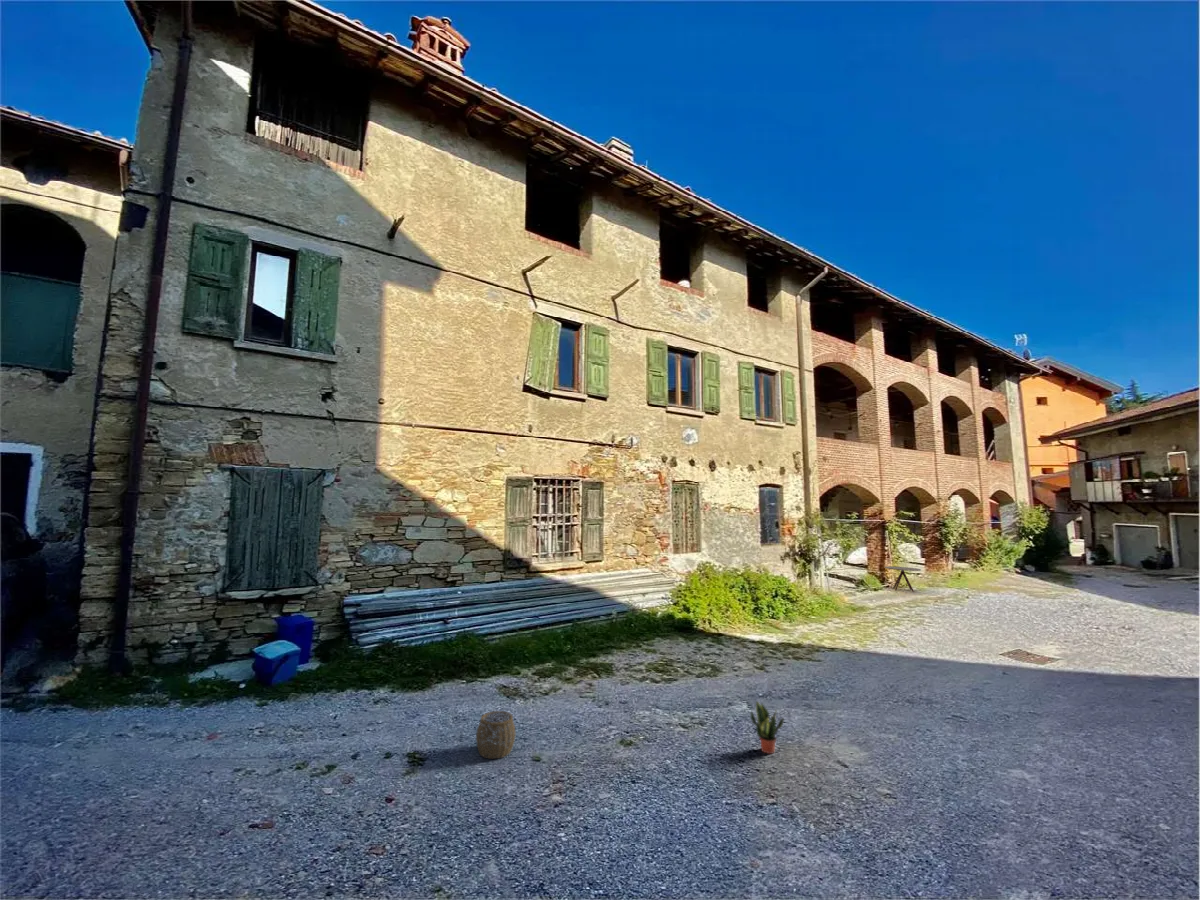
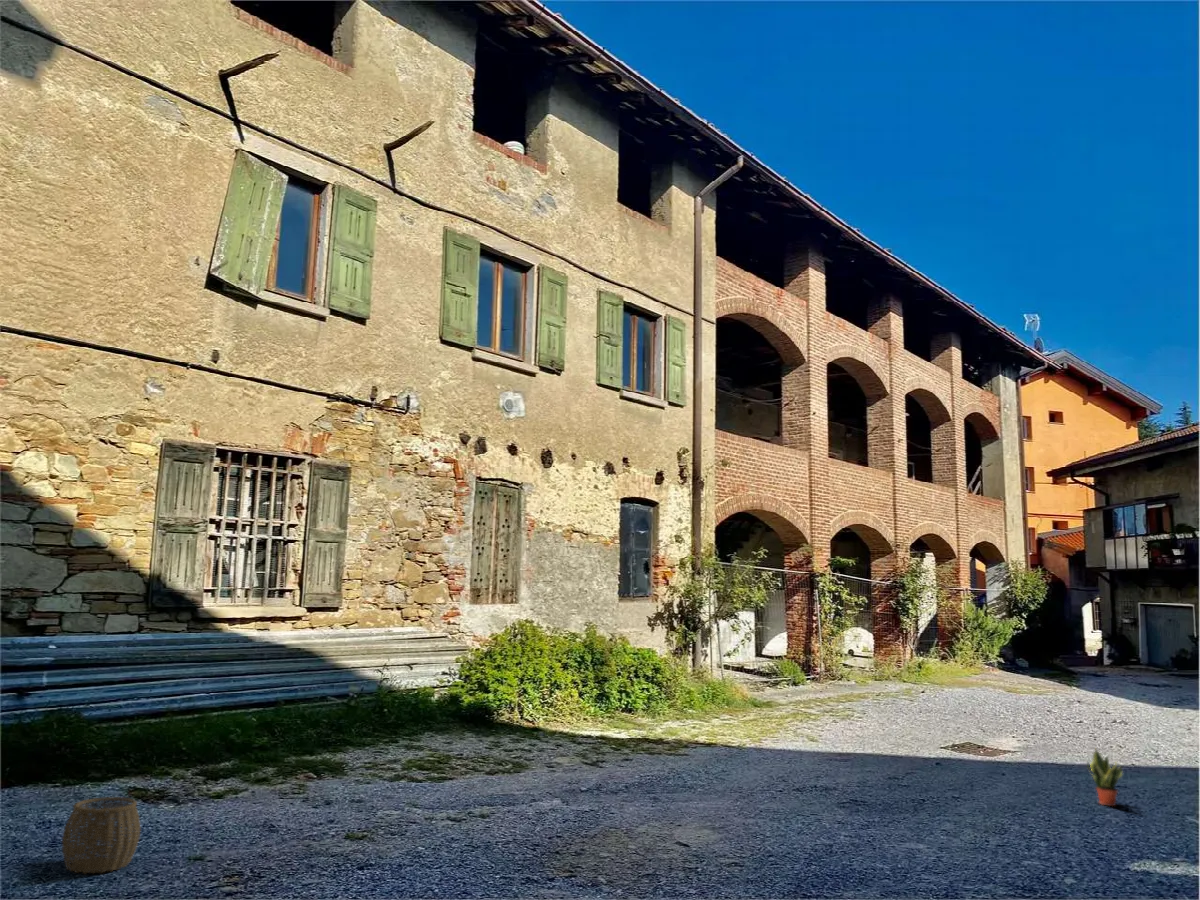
round table: present [885,566,921,592] -> none [812,645,864,684]
potted plant: present [750,702,784,754] -> present [1087,749,1122,806]

